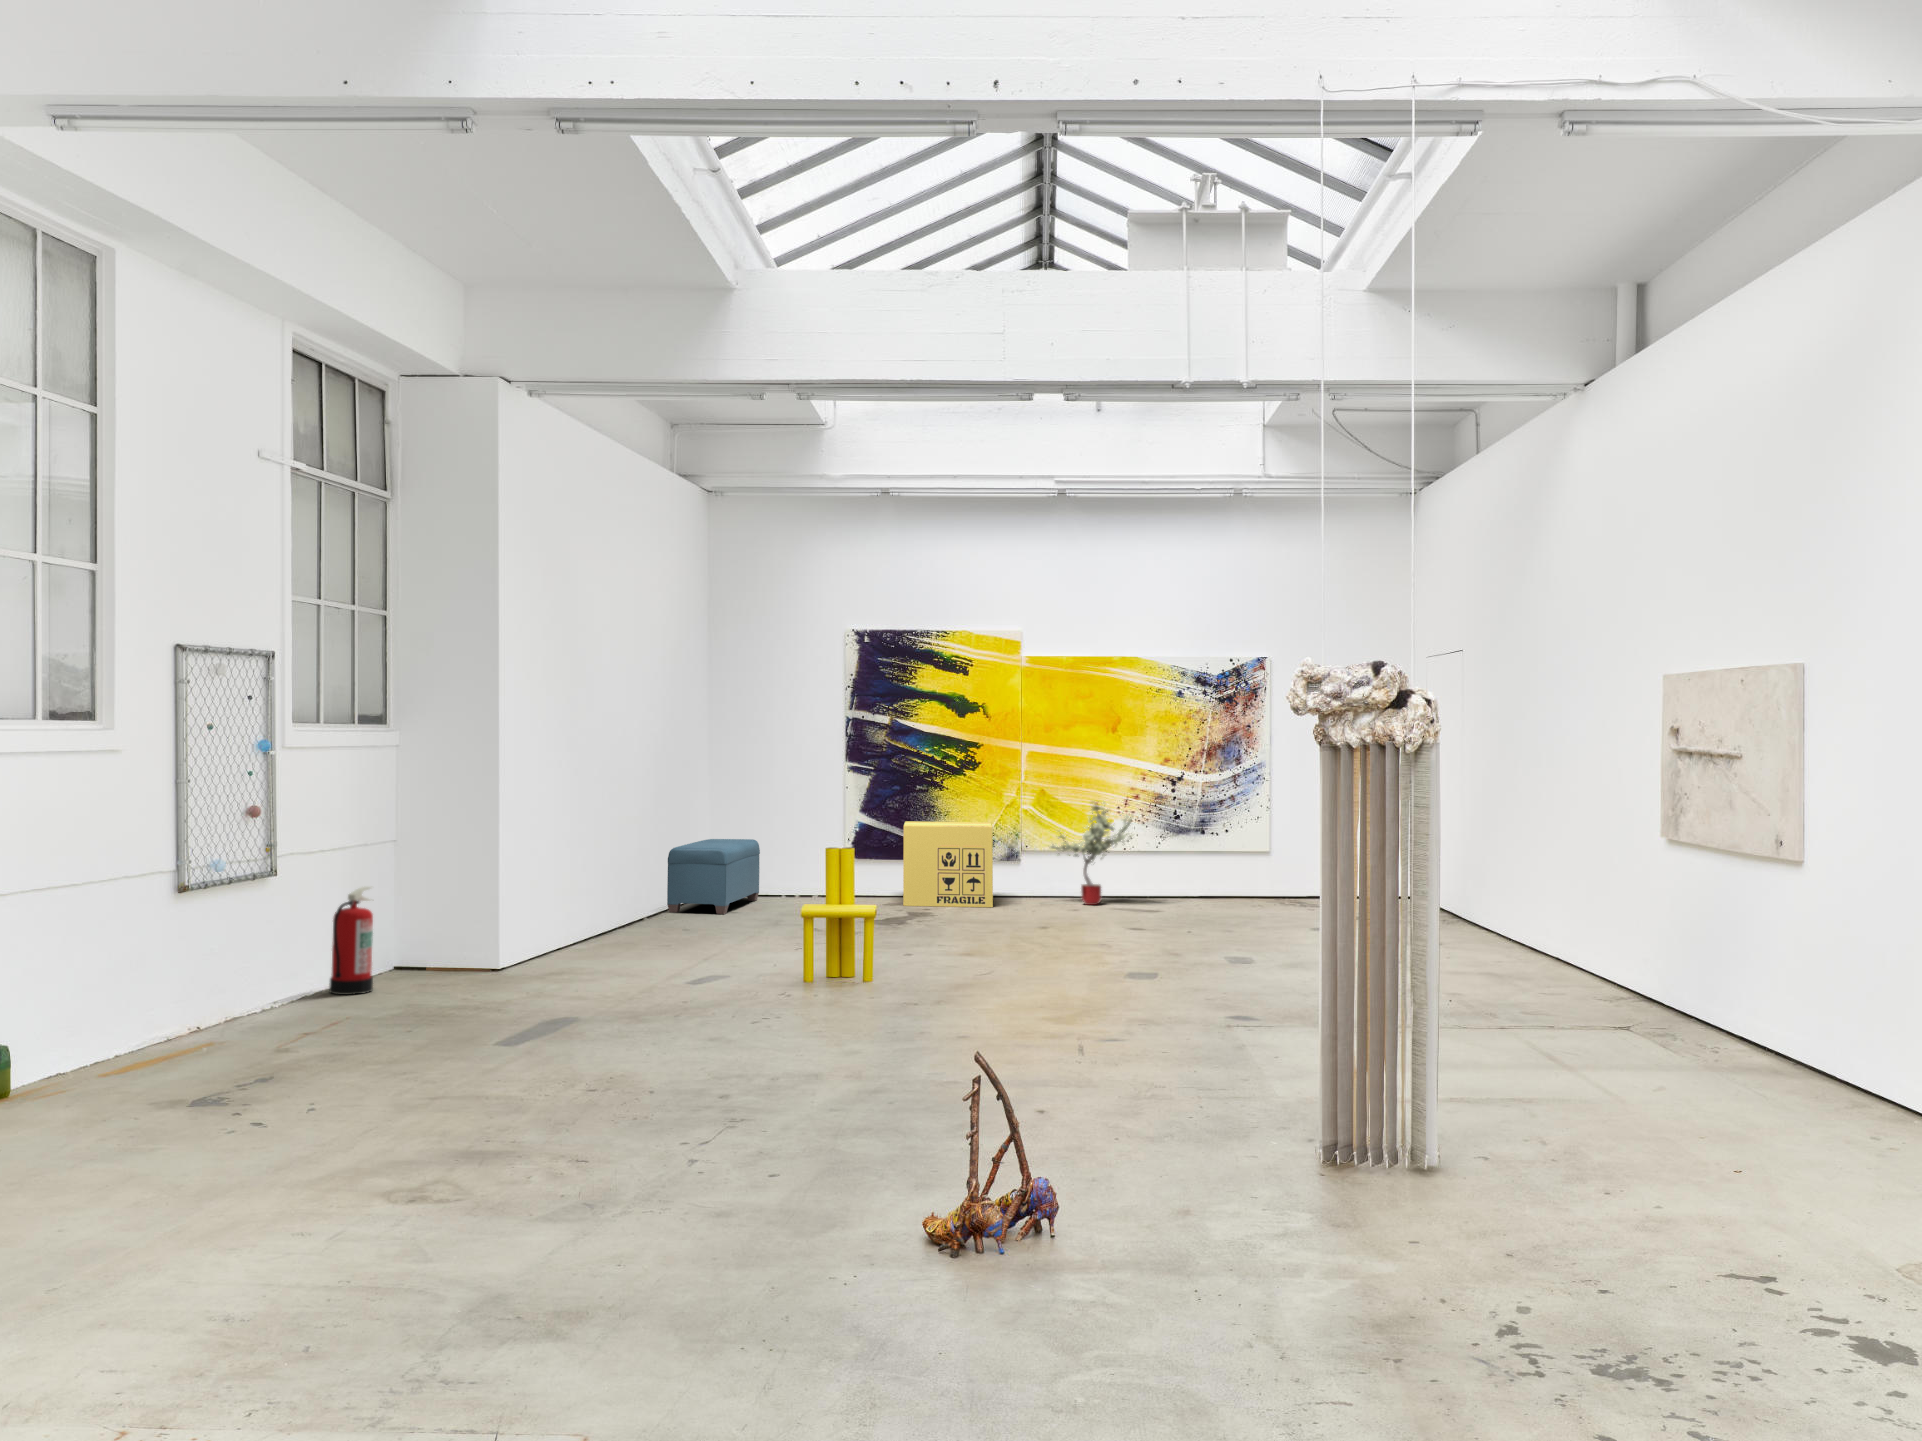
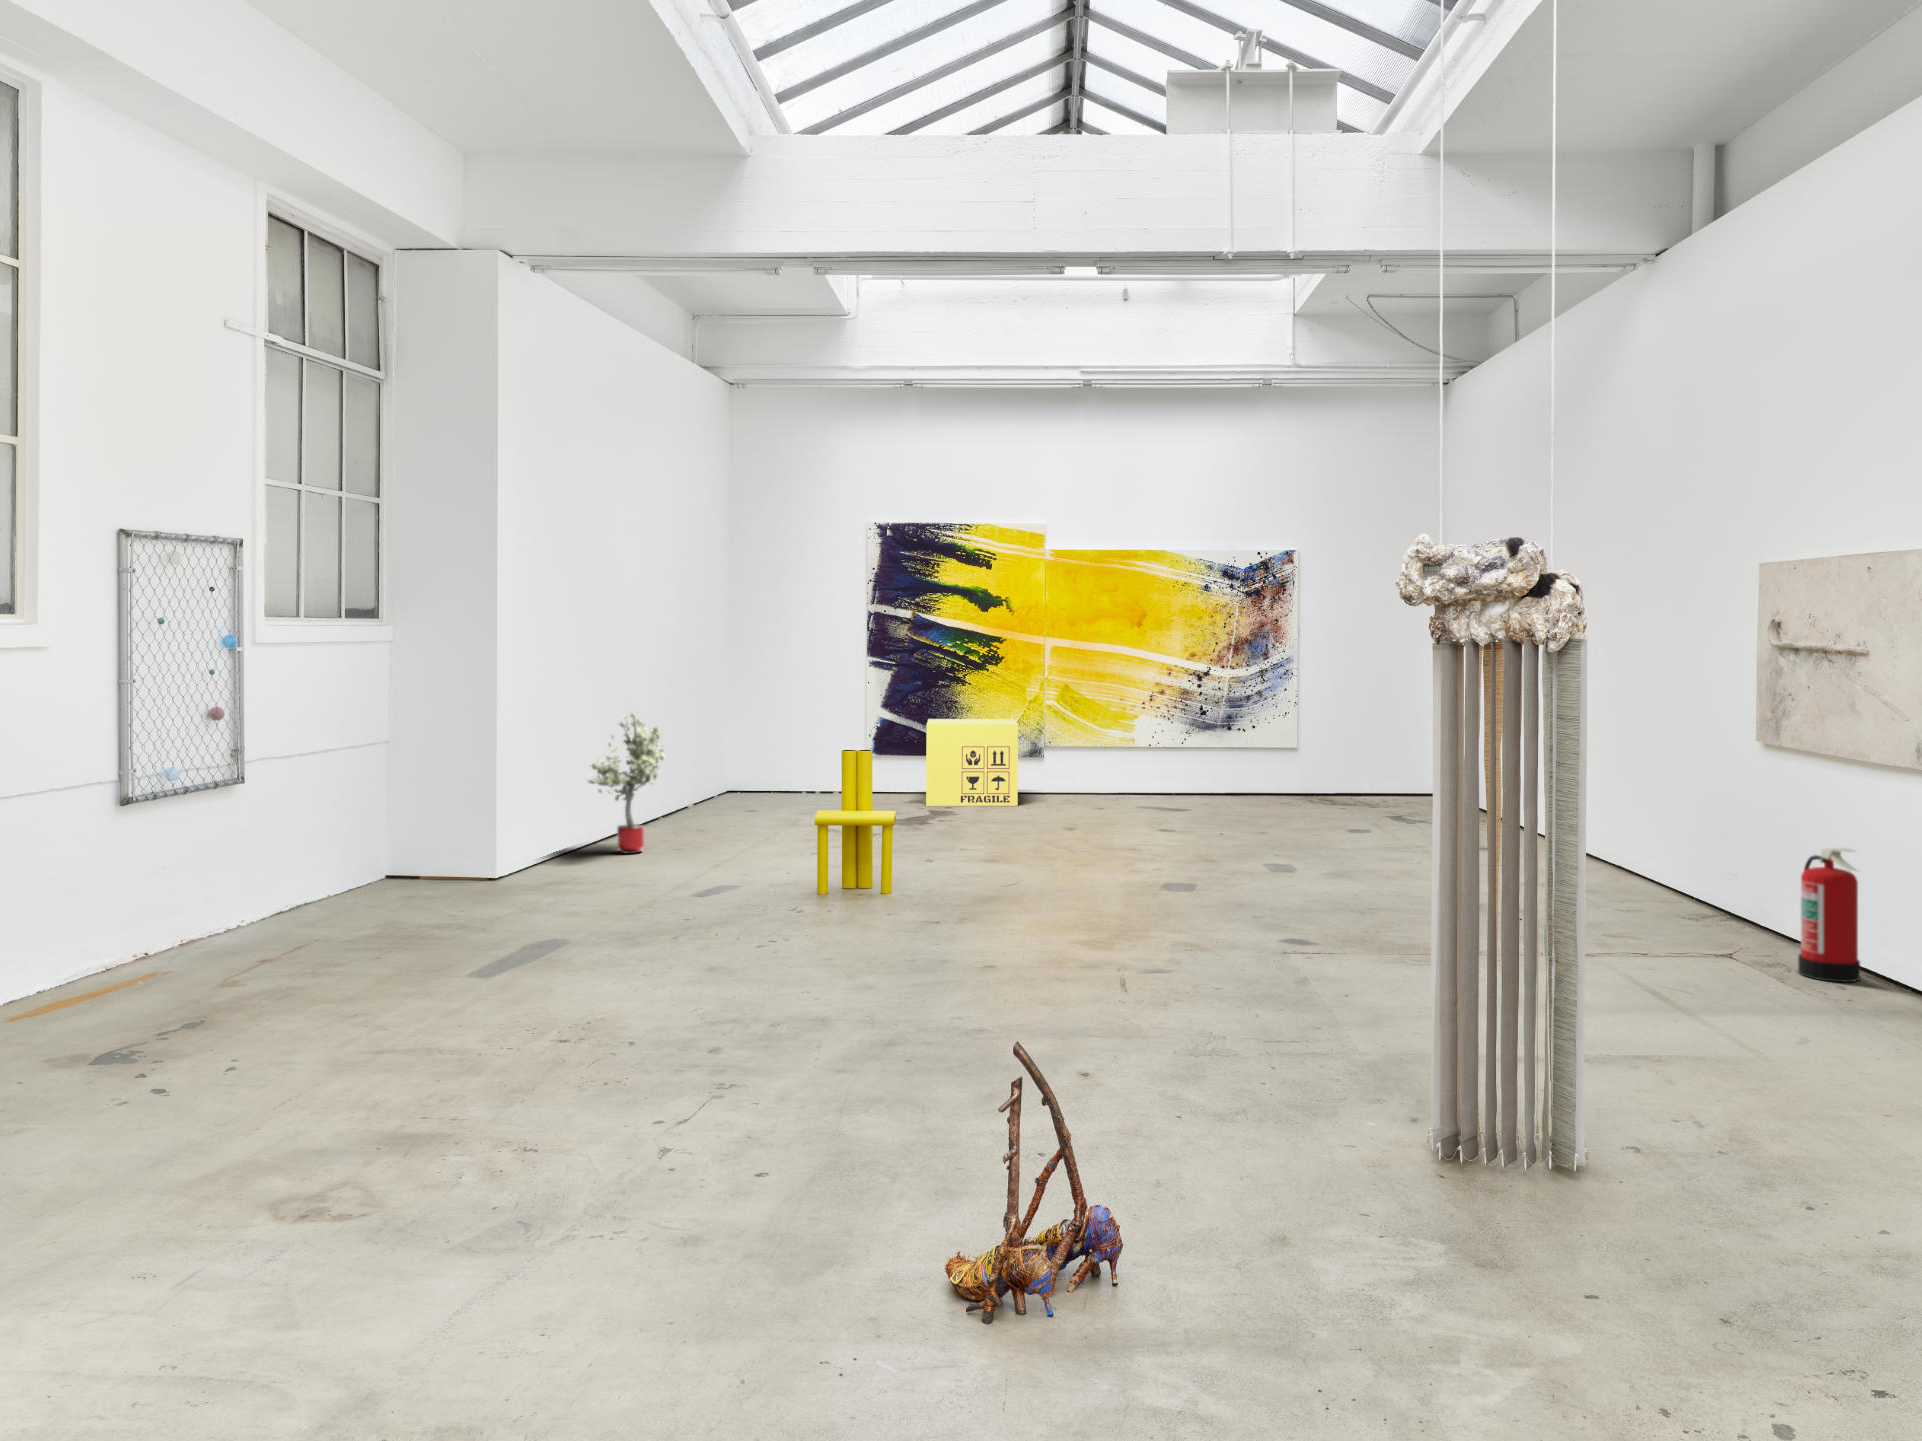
potted tree: present [1051,802,1133,905] -> present [588,714,665,854]
bench: present [667,839,760,914] -> none [675,740,776,820]
fire extinguisher: present [329,887,373,995] -> present [1798,848,1860,982]

